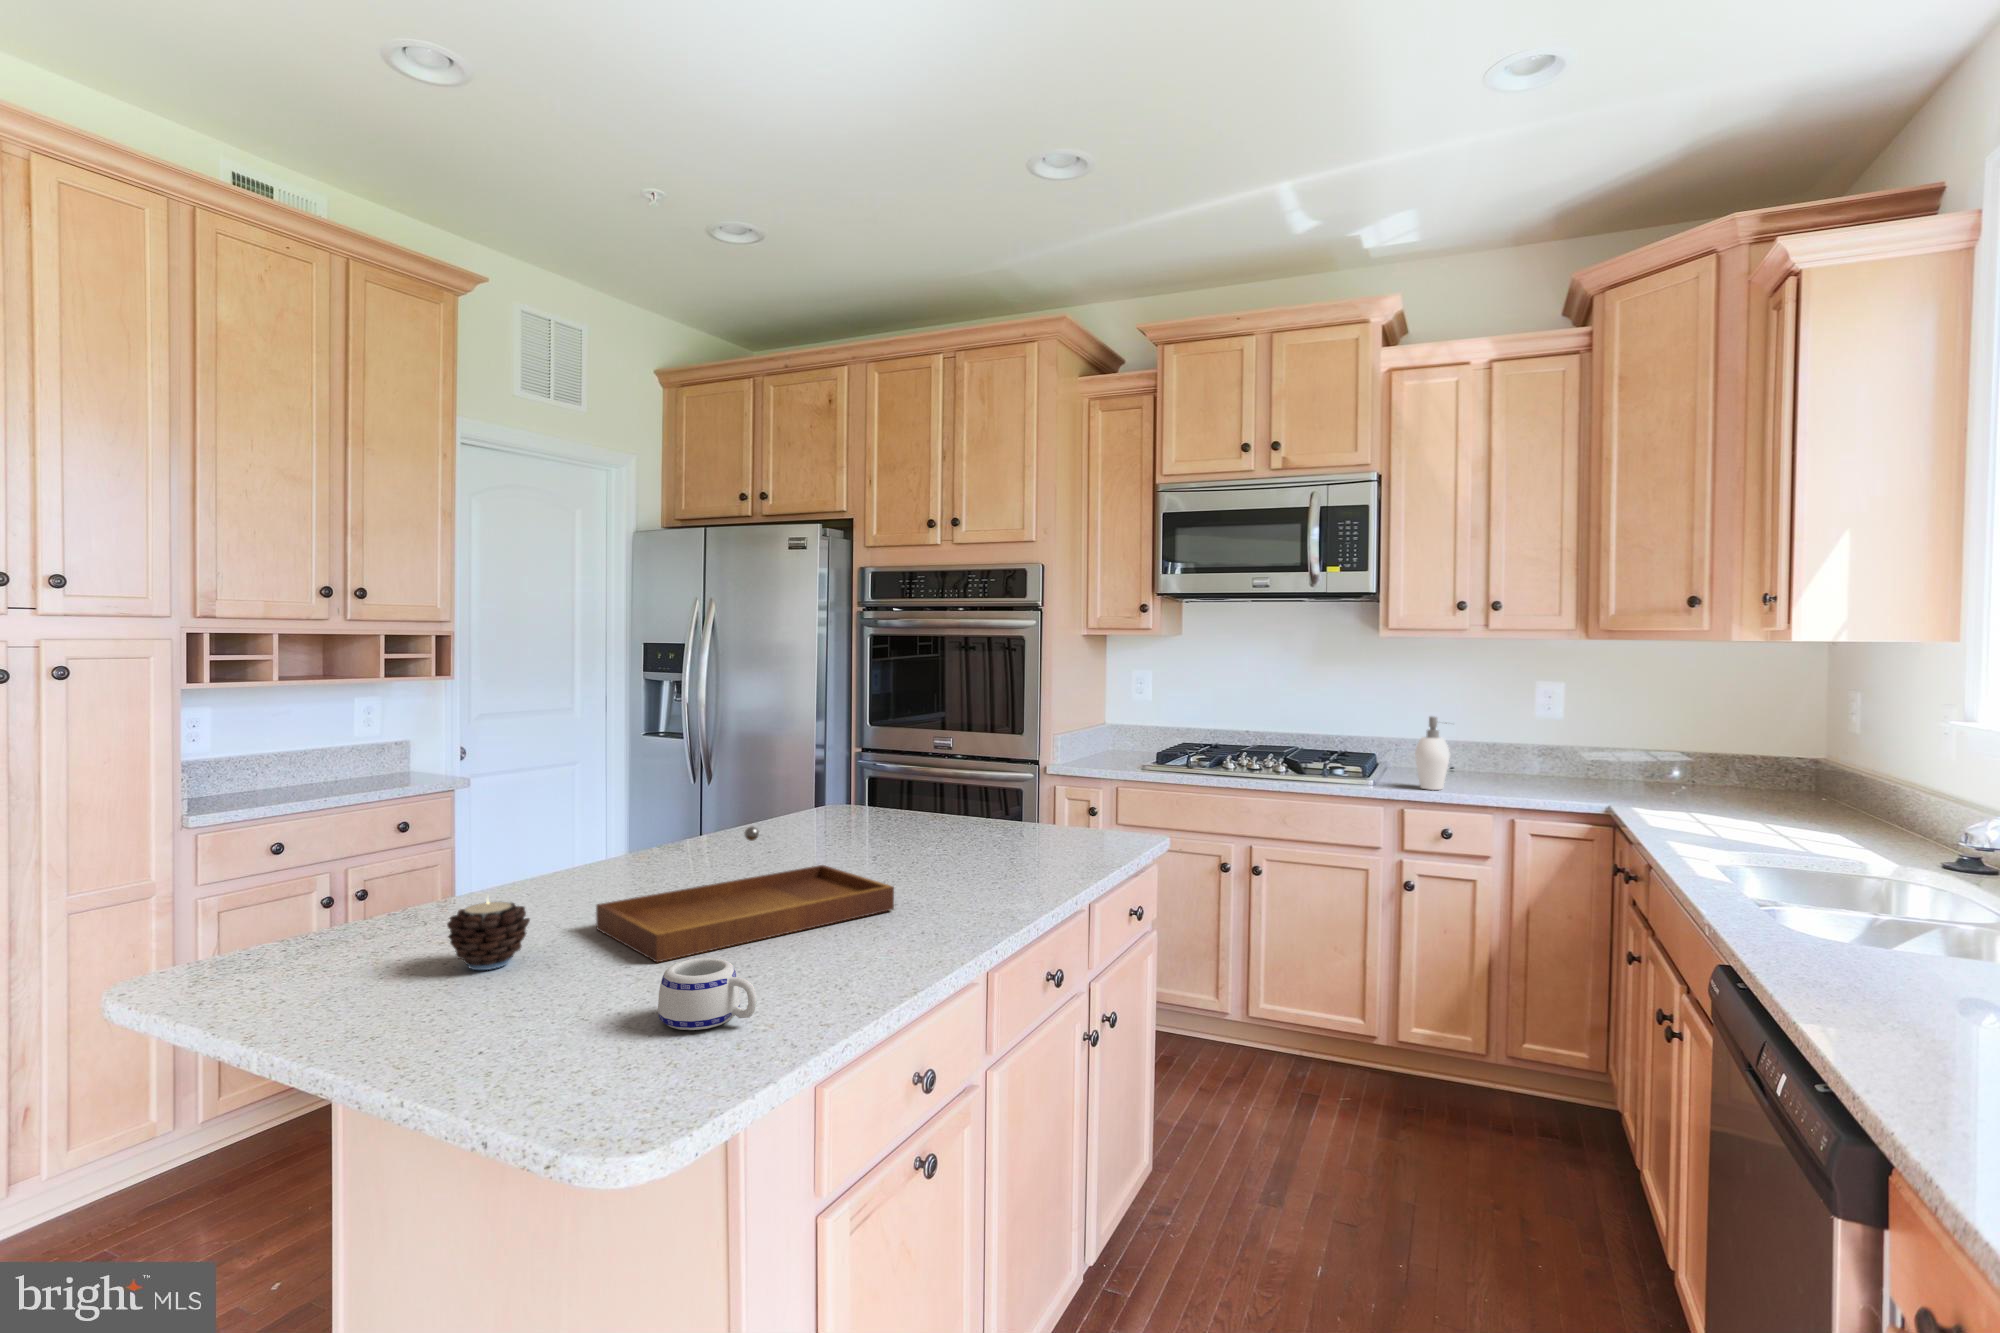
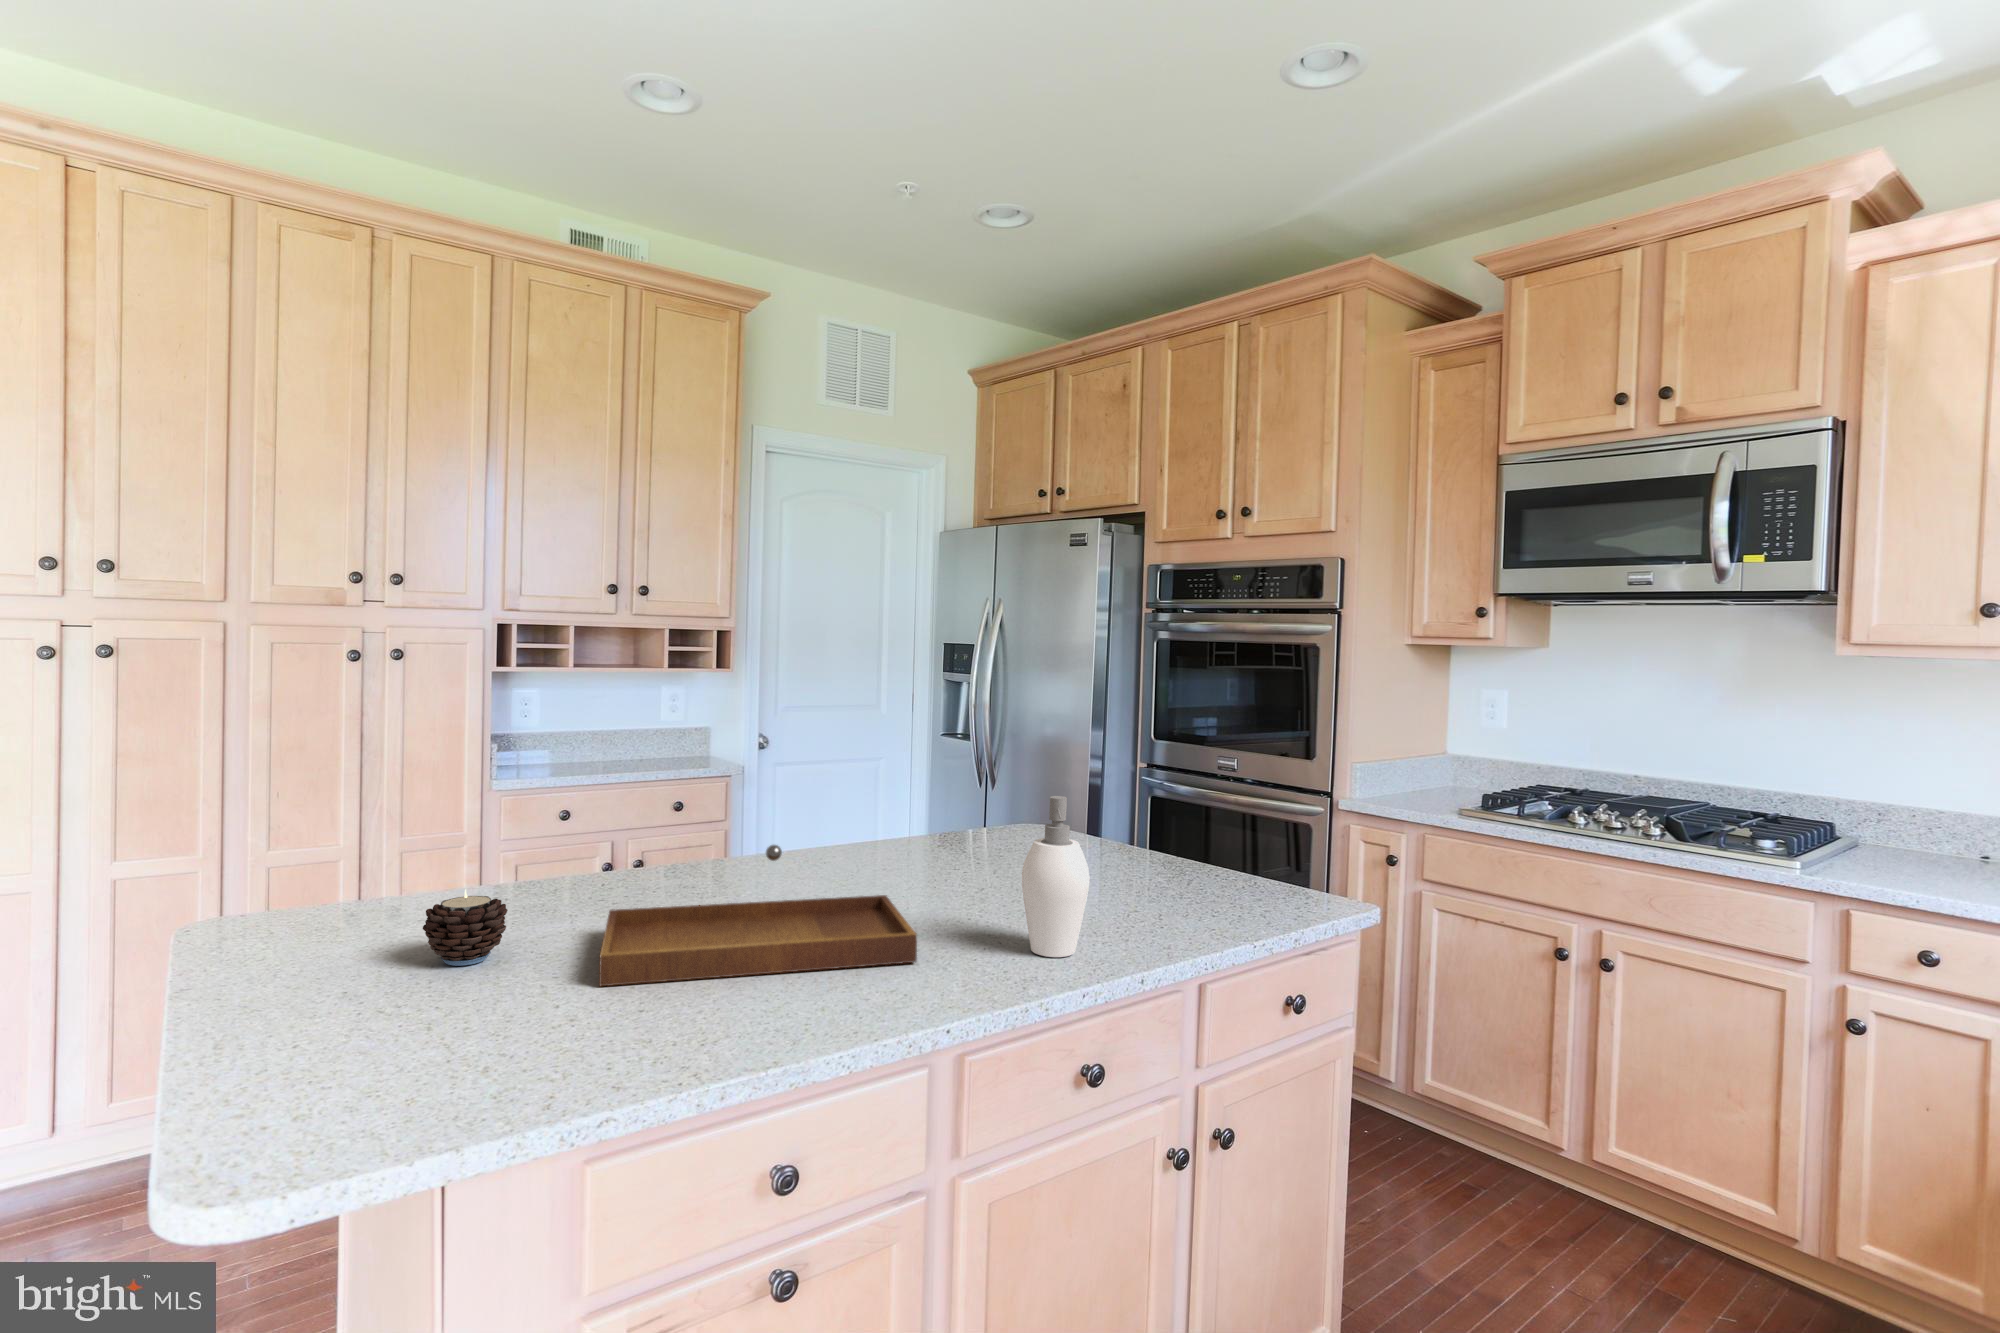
soap dispenser: present [1415,716,1450,790] -> present [1022,796,1090,957]
mug: present [658,958,757,1030] -> none [479,996,580,1083]

